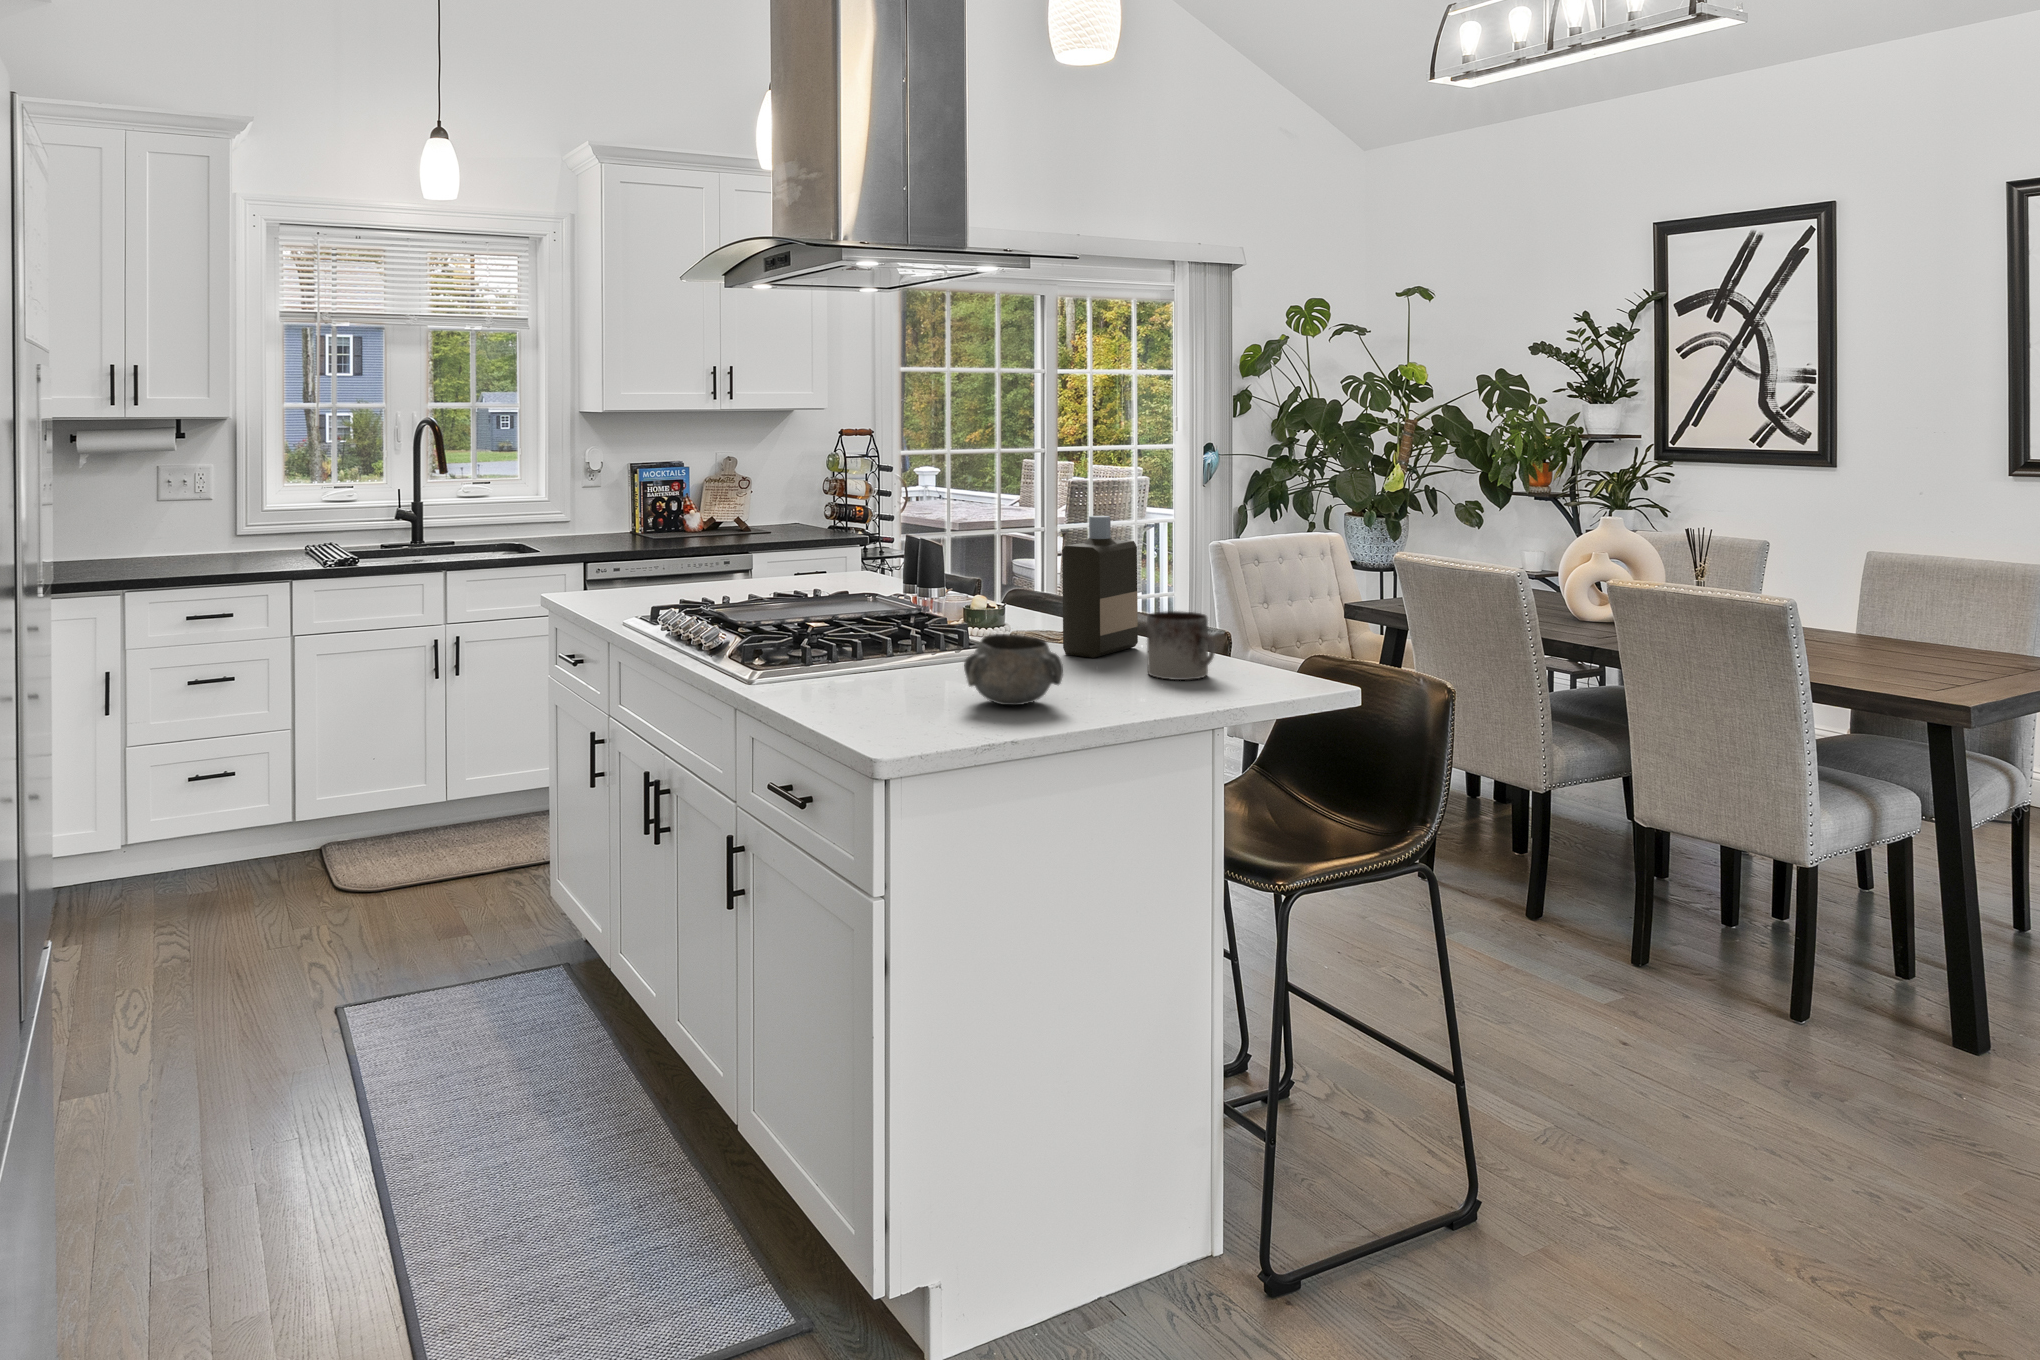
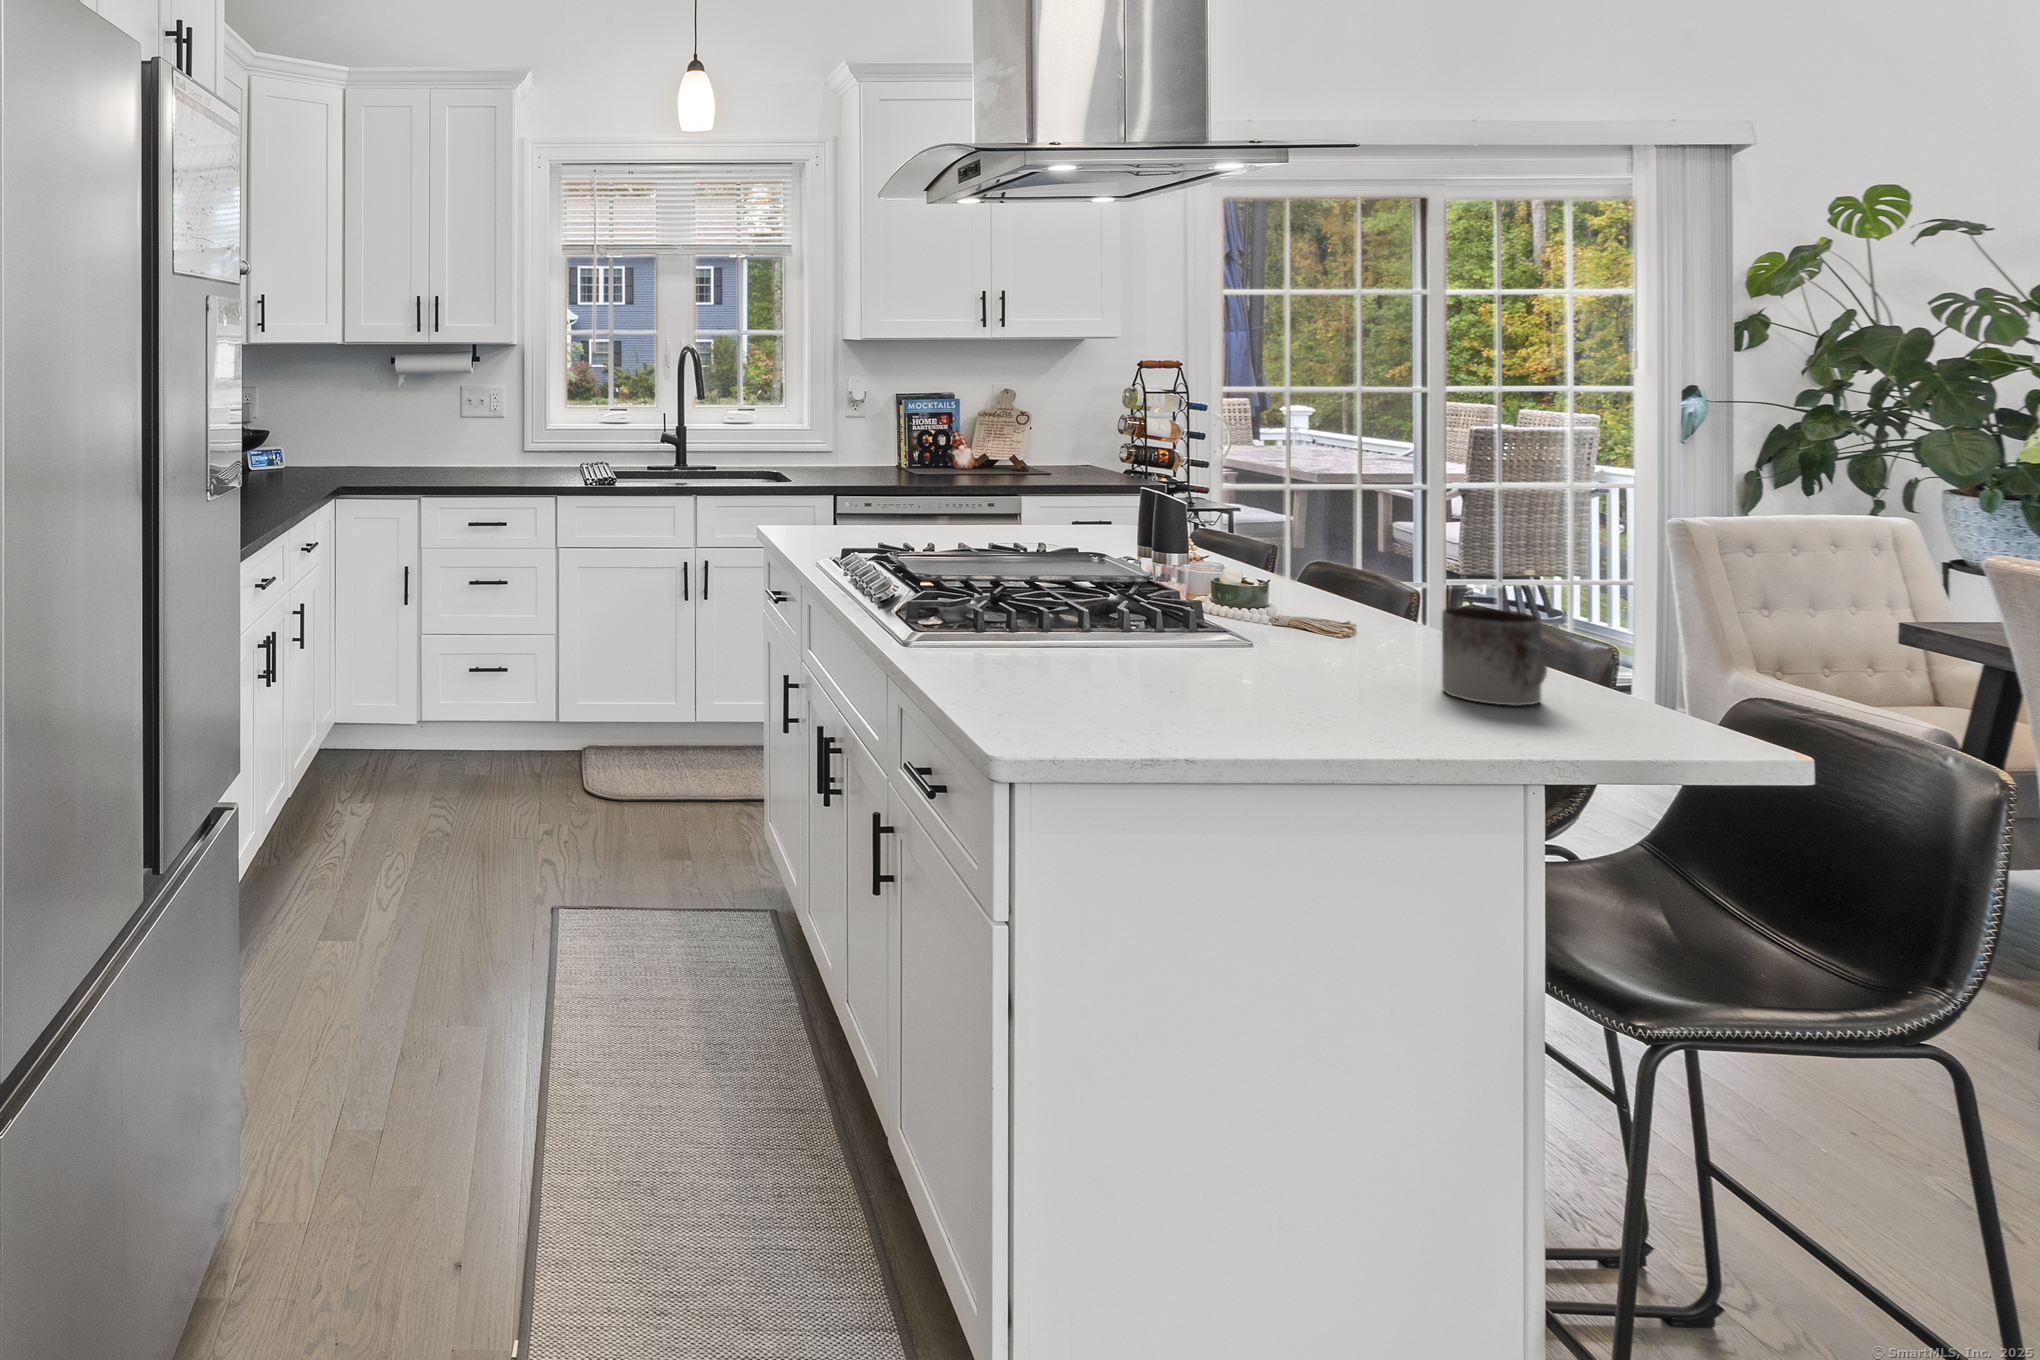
bottle: present [1062,516,1138,658] -> none [1330,472,1450,659]
decorative bowl: present [964,634,1063,705] -> none [1138,616,1280,710]

